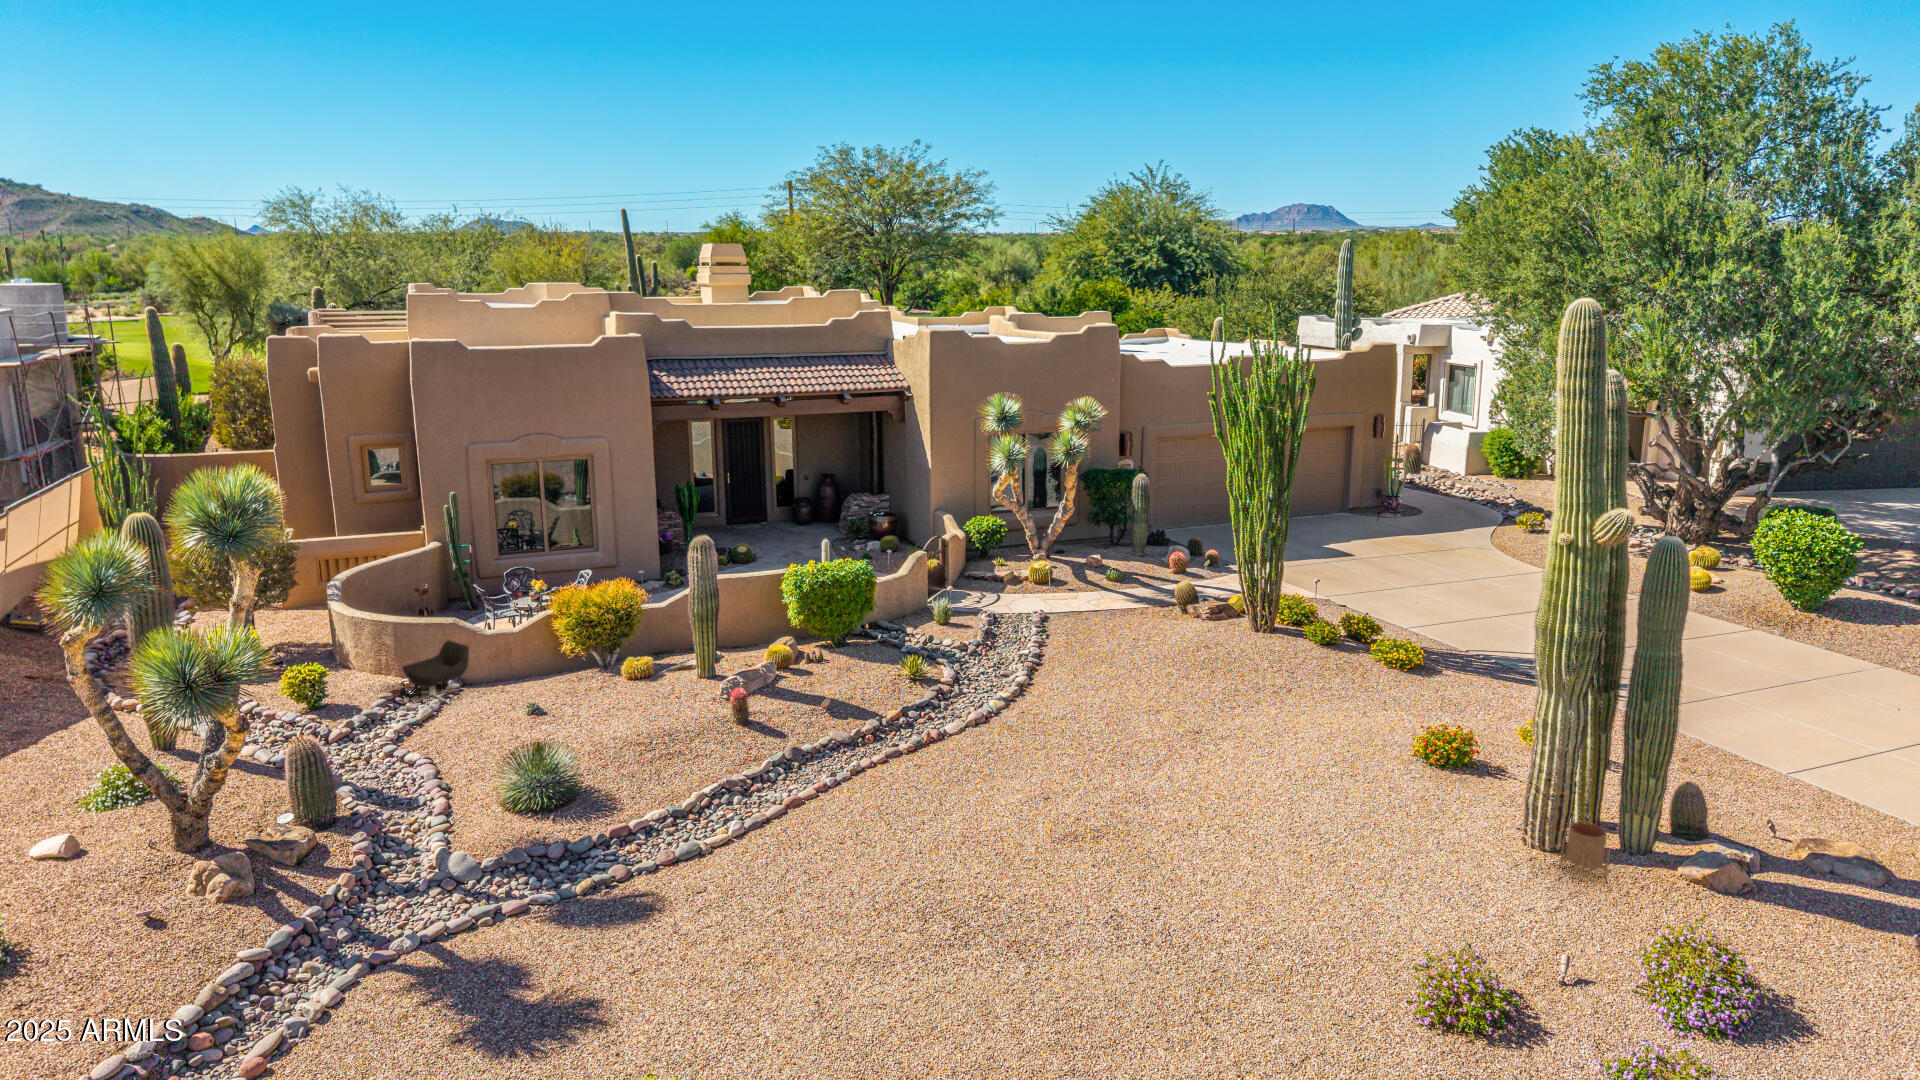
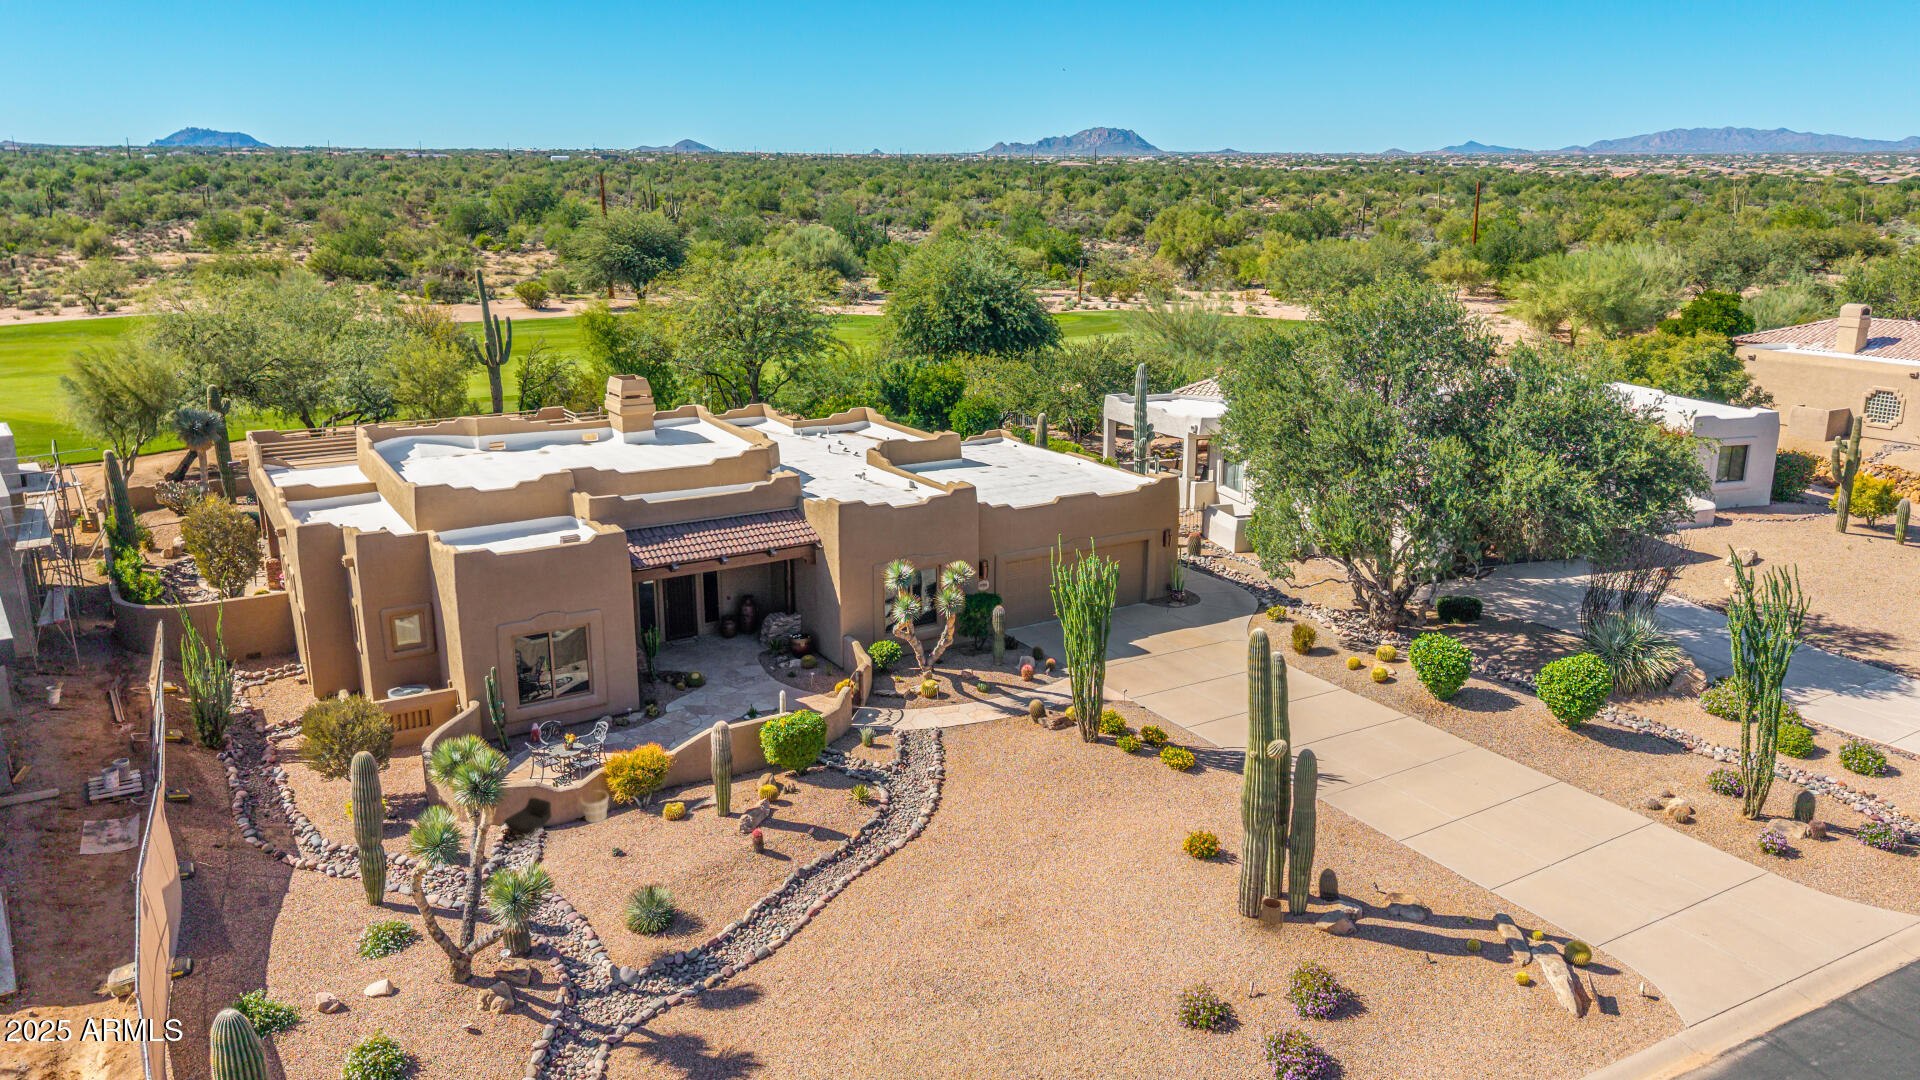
wooden bucket: none [515,641,557,684] -> present [580,790,609,823]

